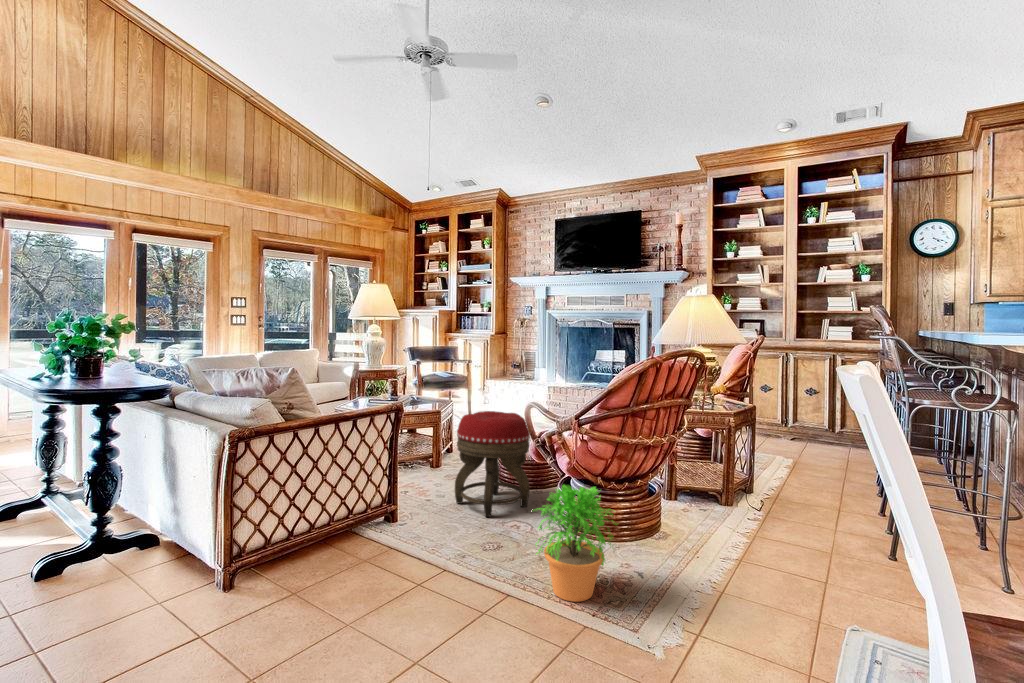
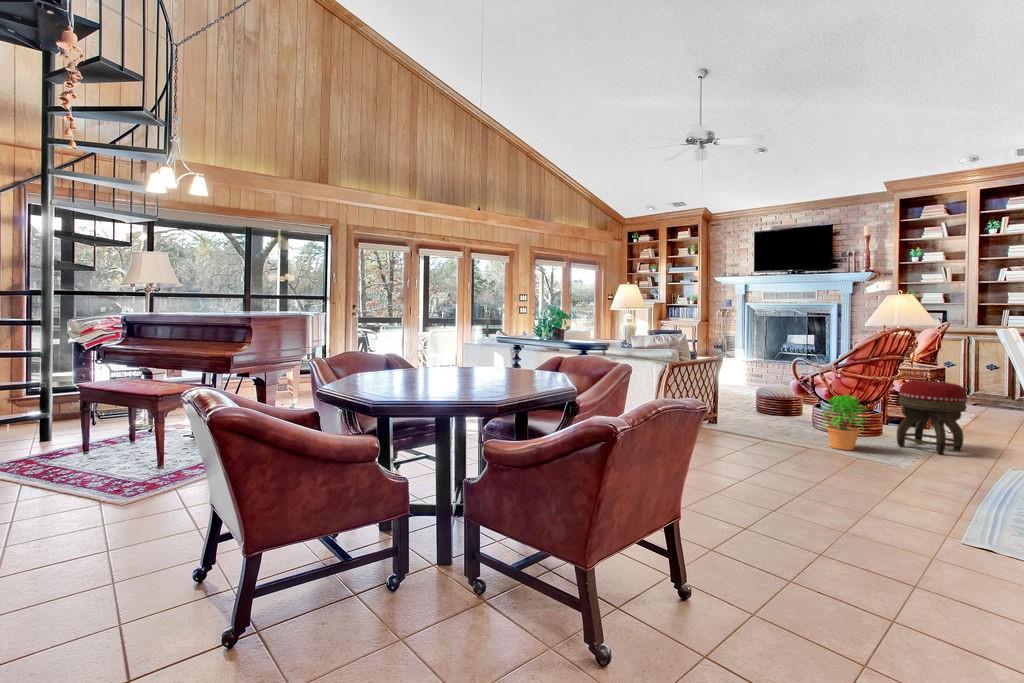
footstool: present [455,411,530,517] -> present [897,380,967,454]

